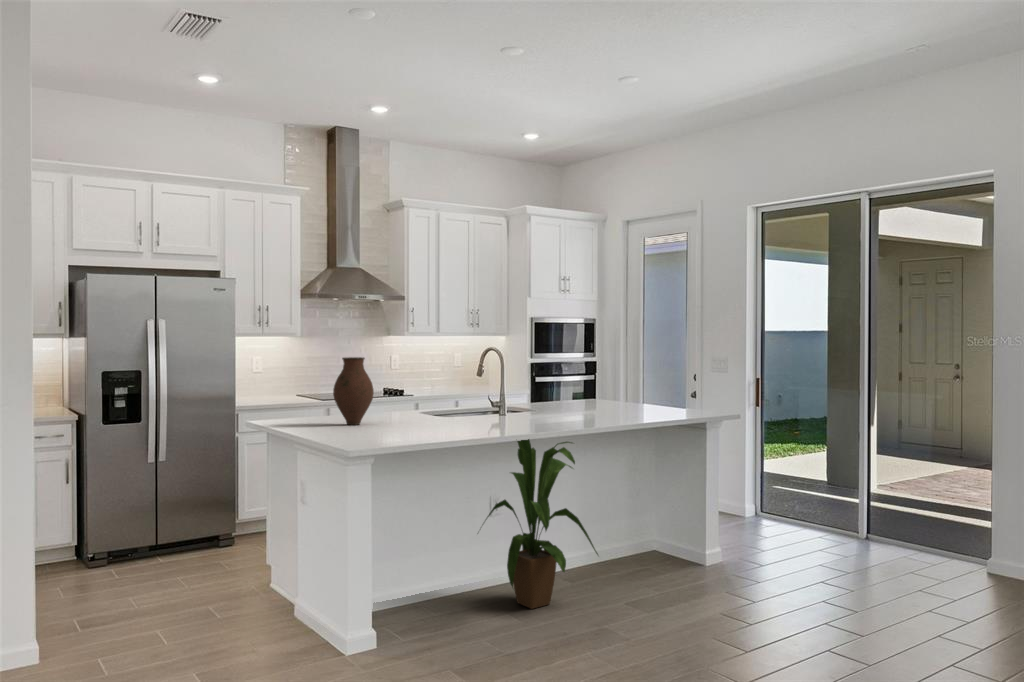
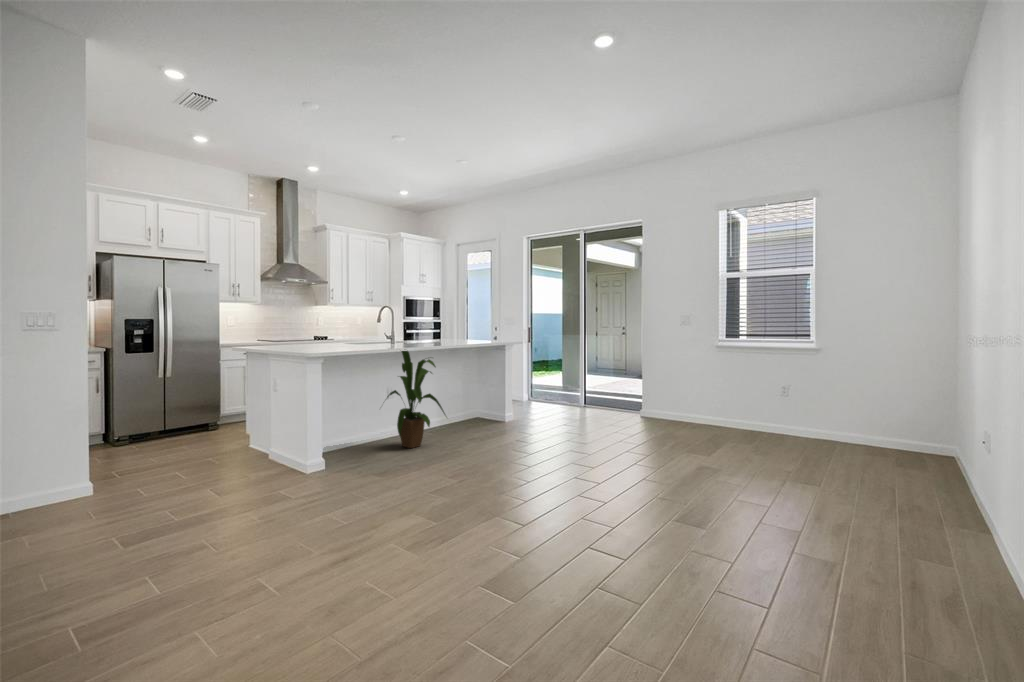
vase: present [333,357,374,425] -> none [291,310,317,350]

